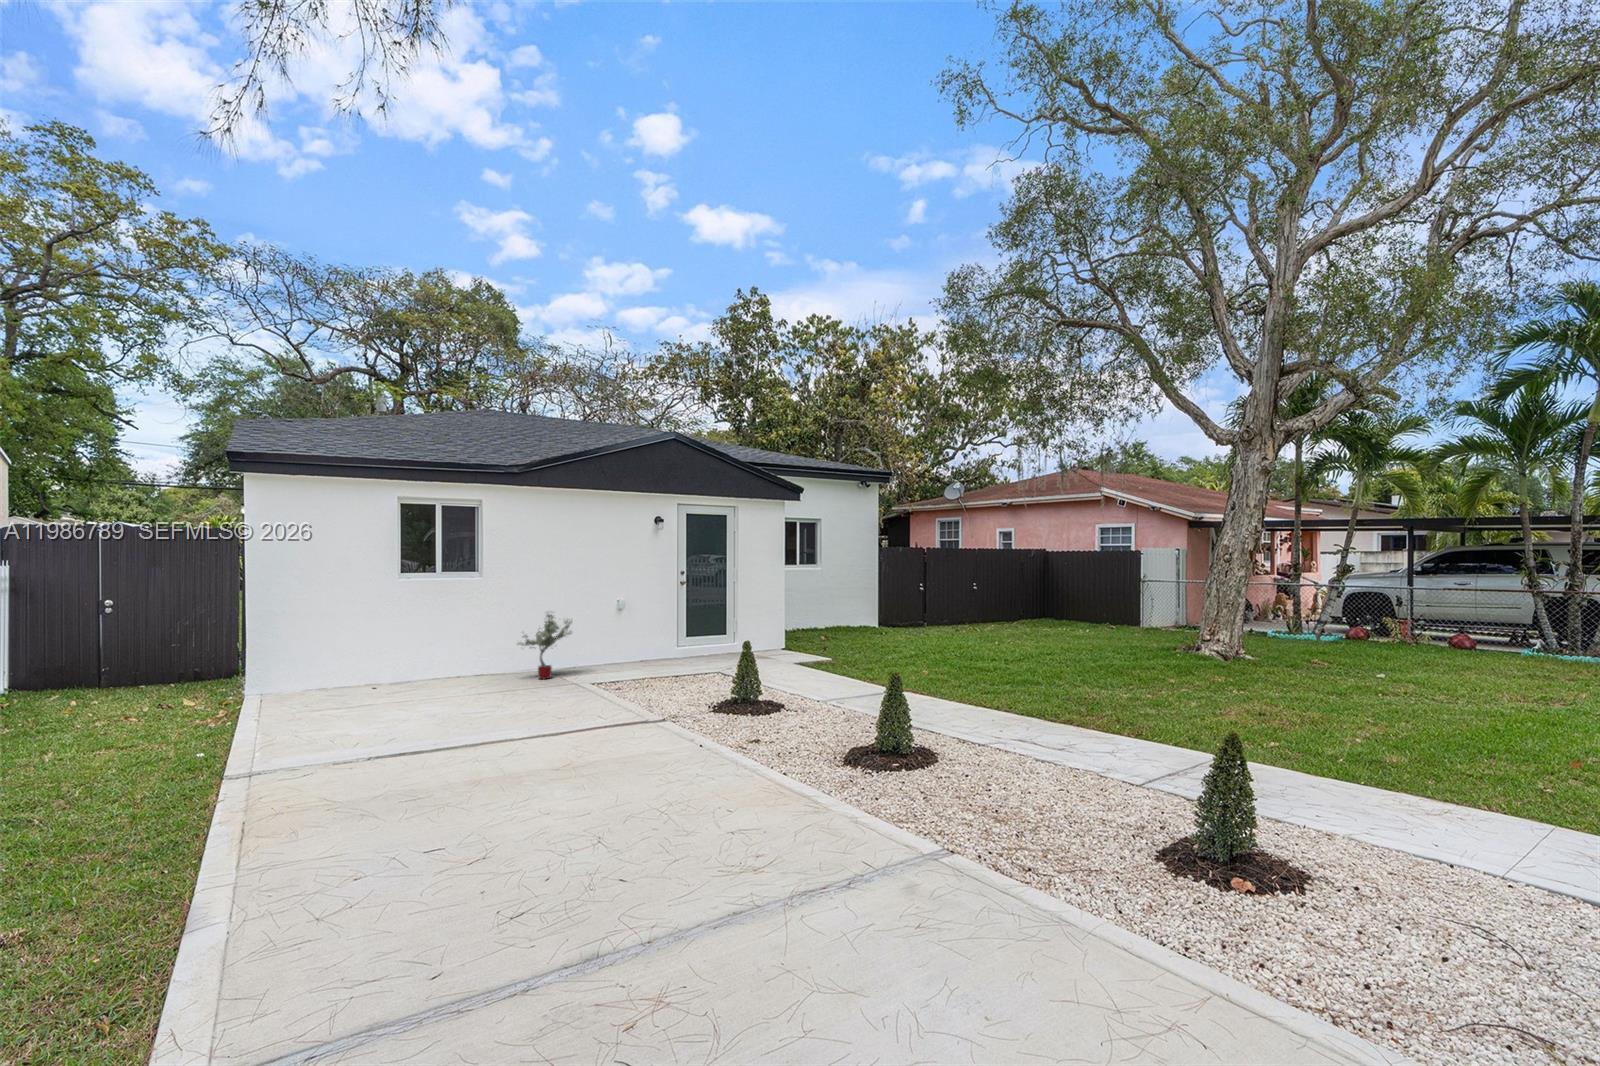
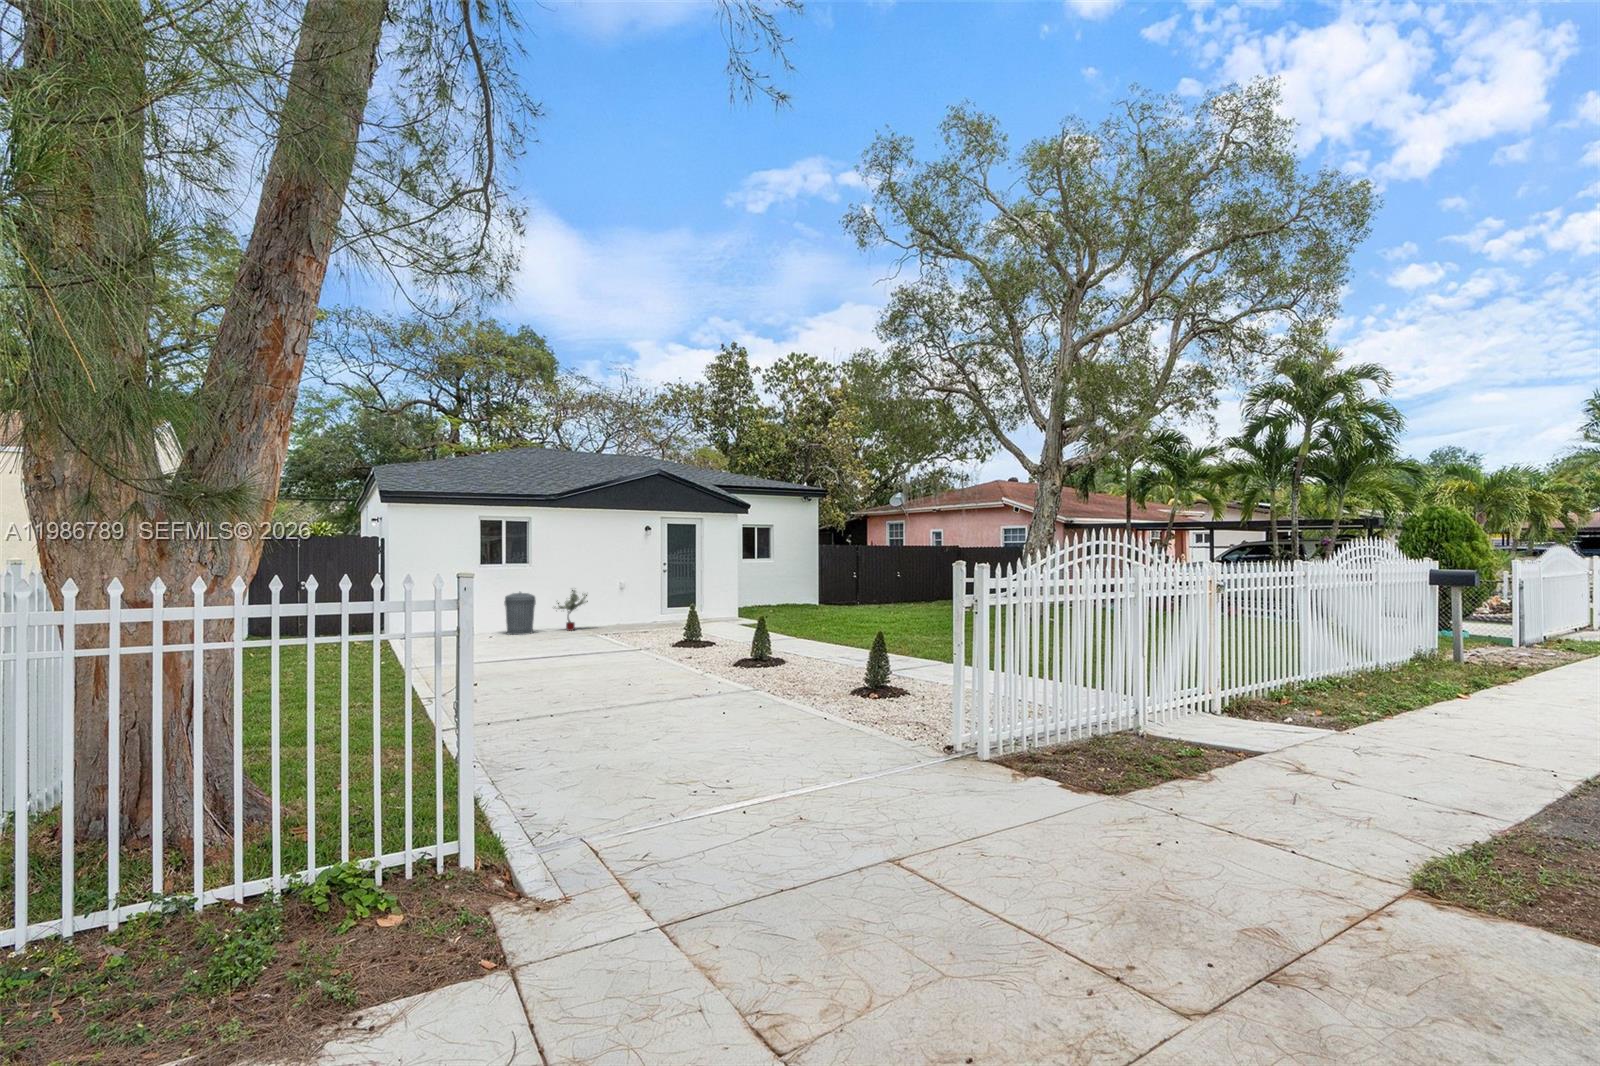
trash can: none [436,619,489,691] -> present [504,592,536,635]

